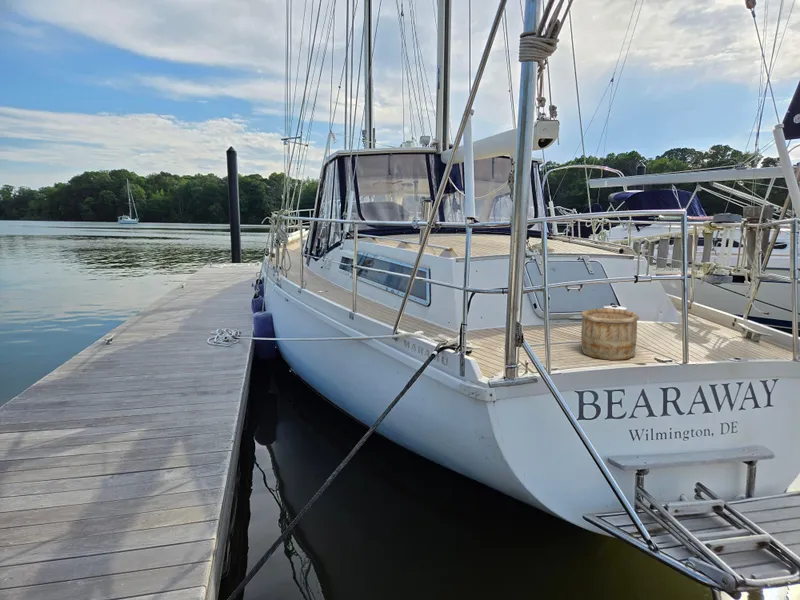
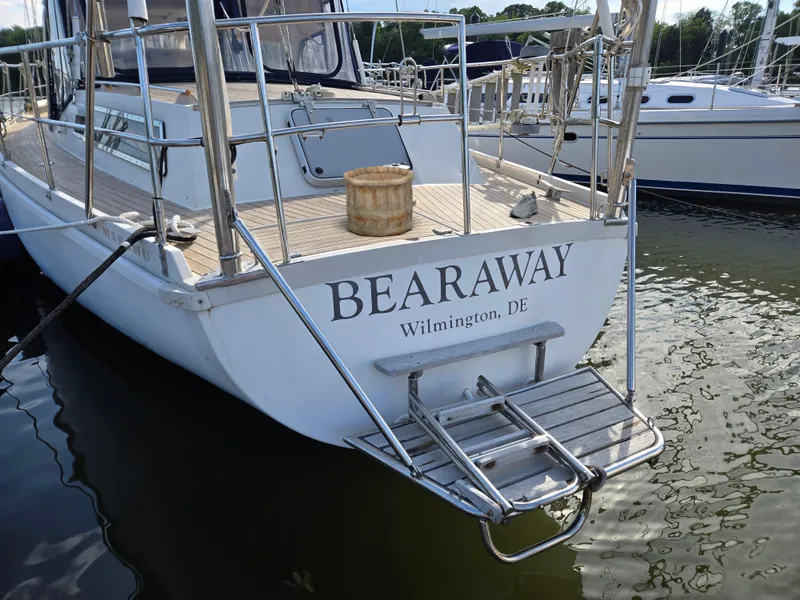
shoe: none [714,334,739,355] -> present [510,191,538,218]

